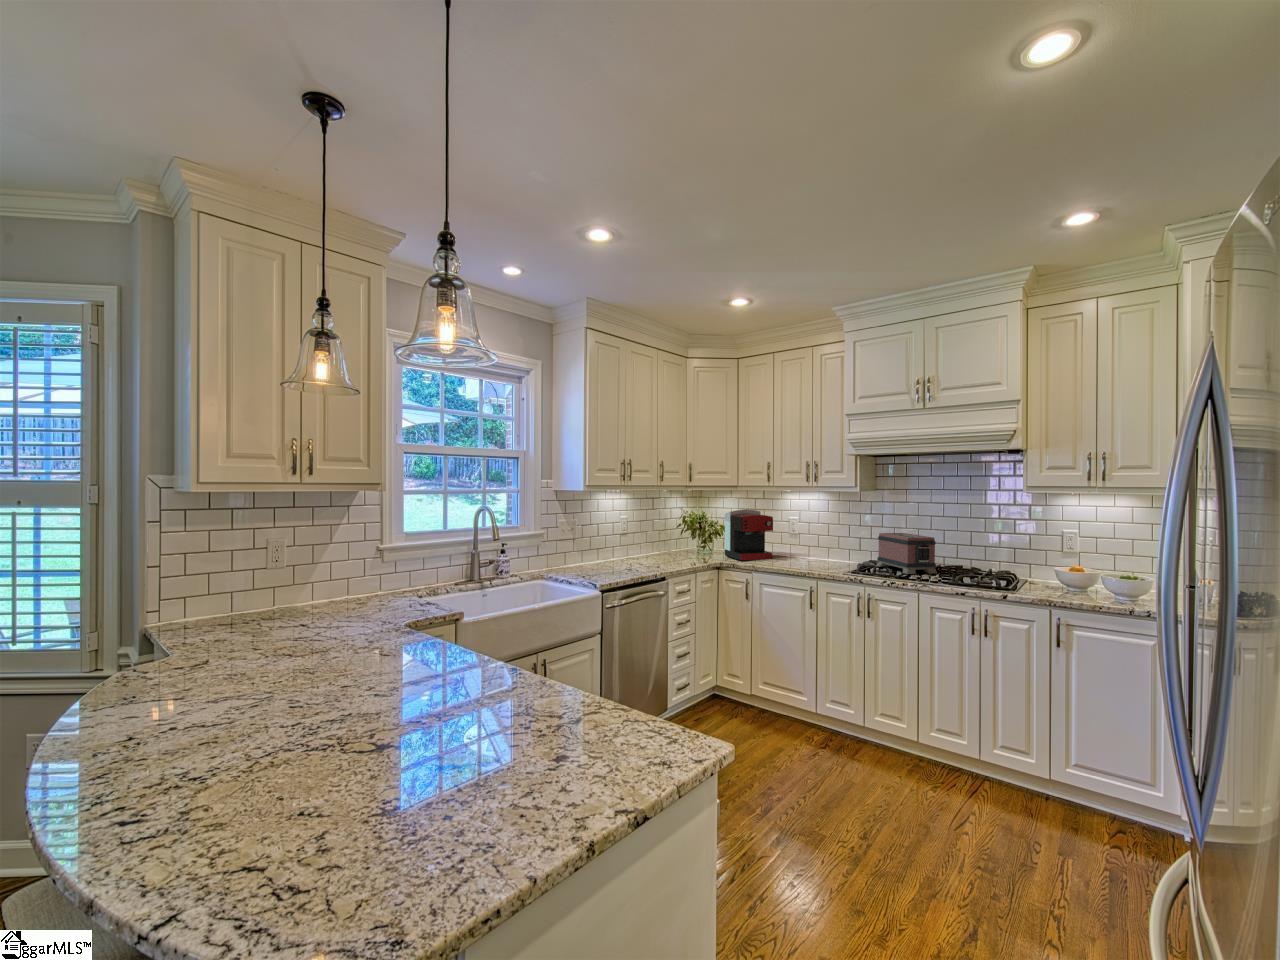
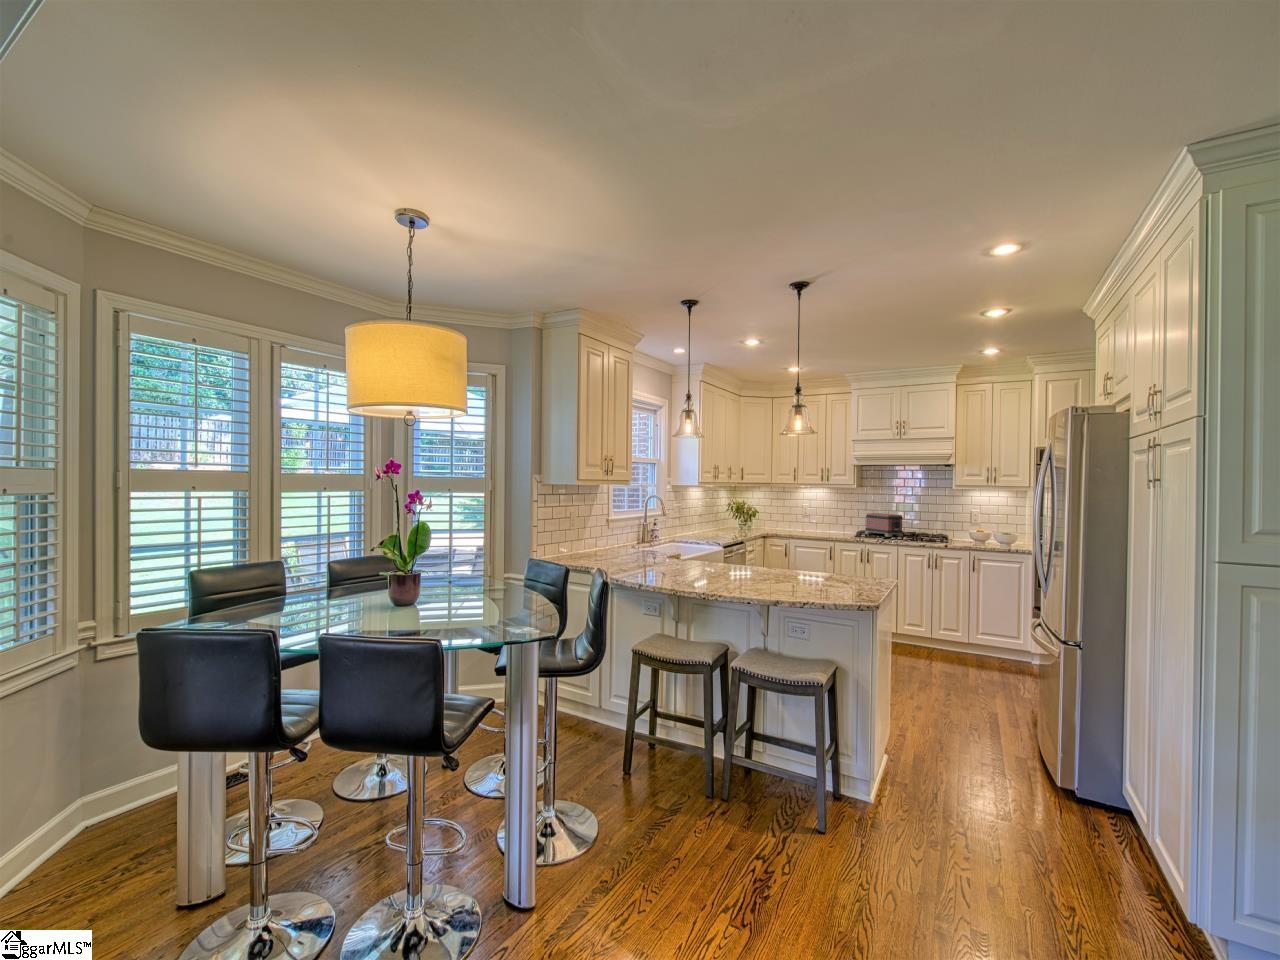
coffee maker: present [725,509,773,560] -> none [758,499,793,533]

